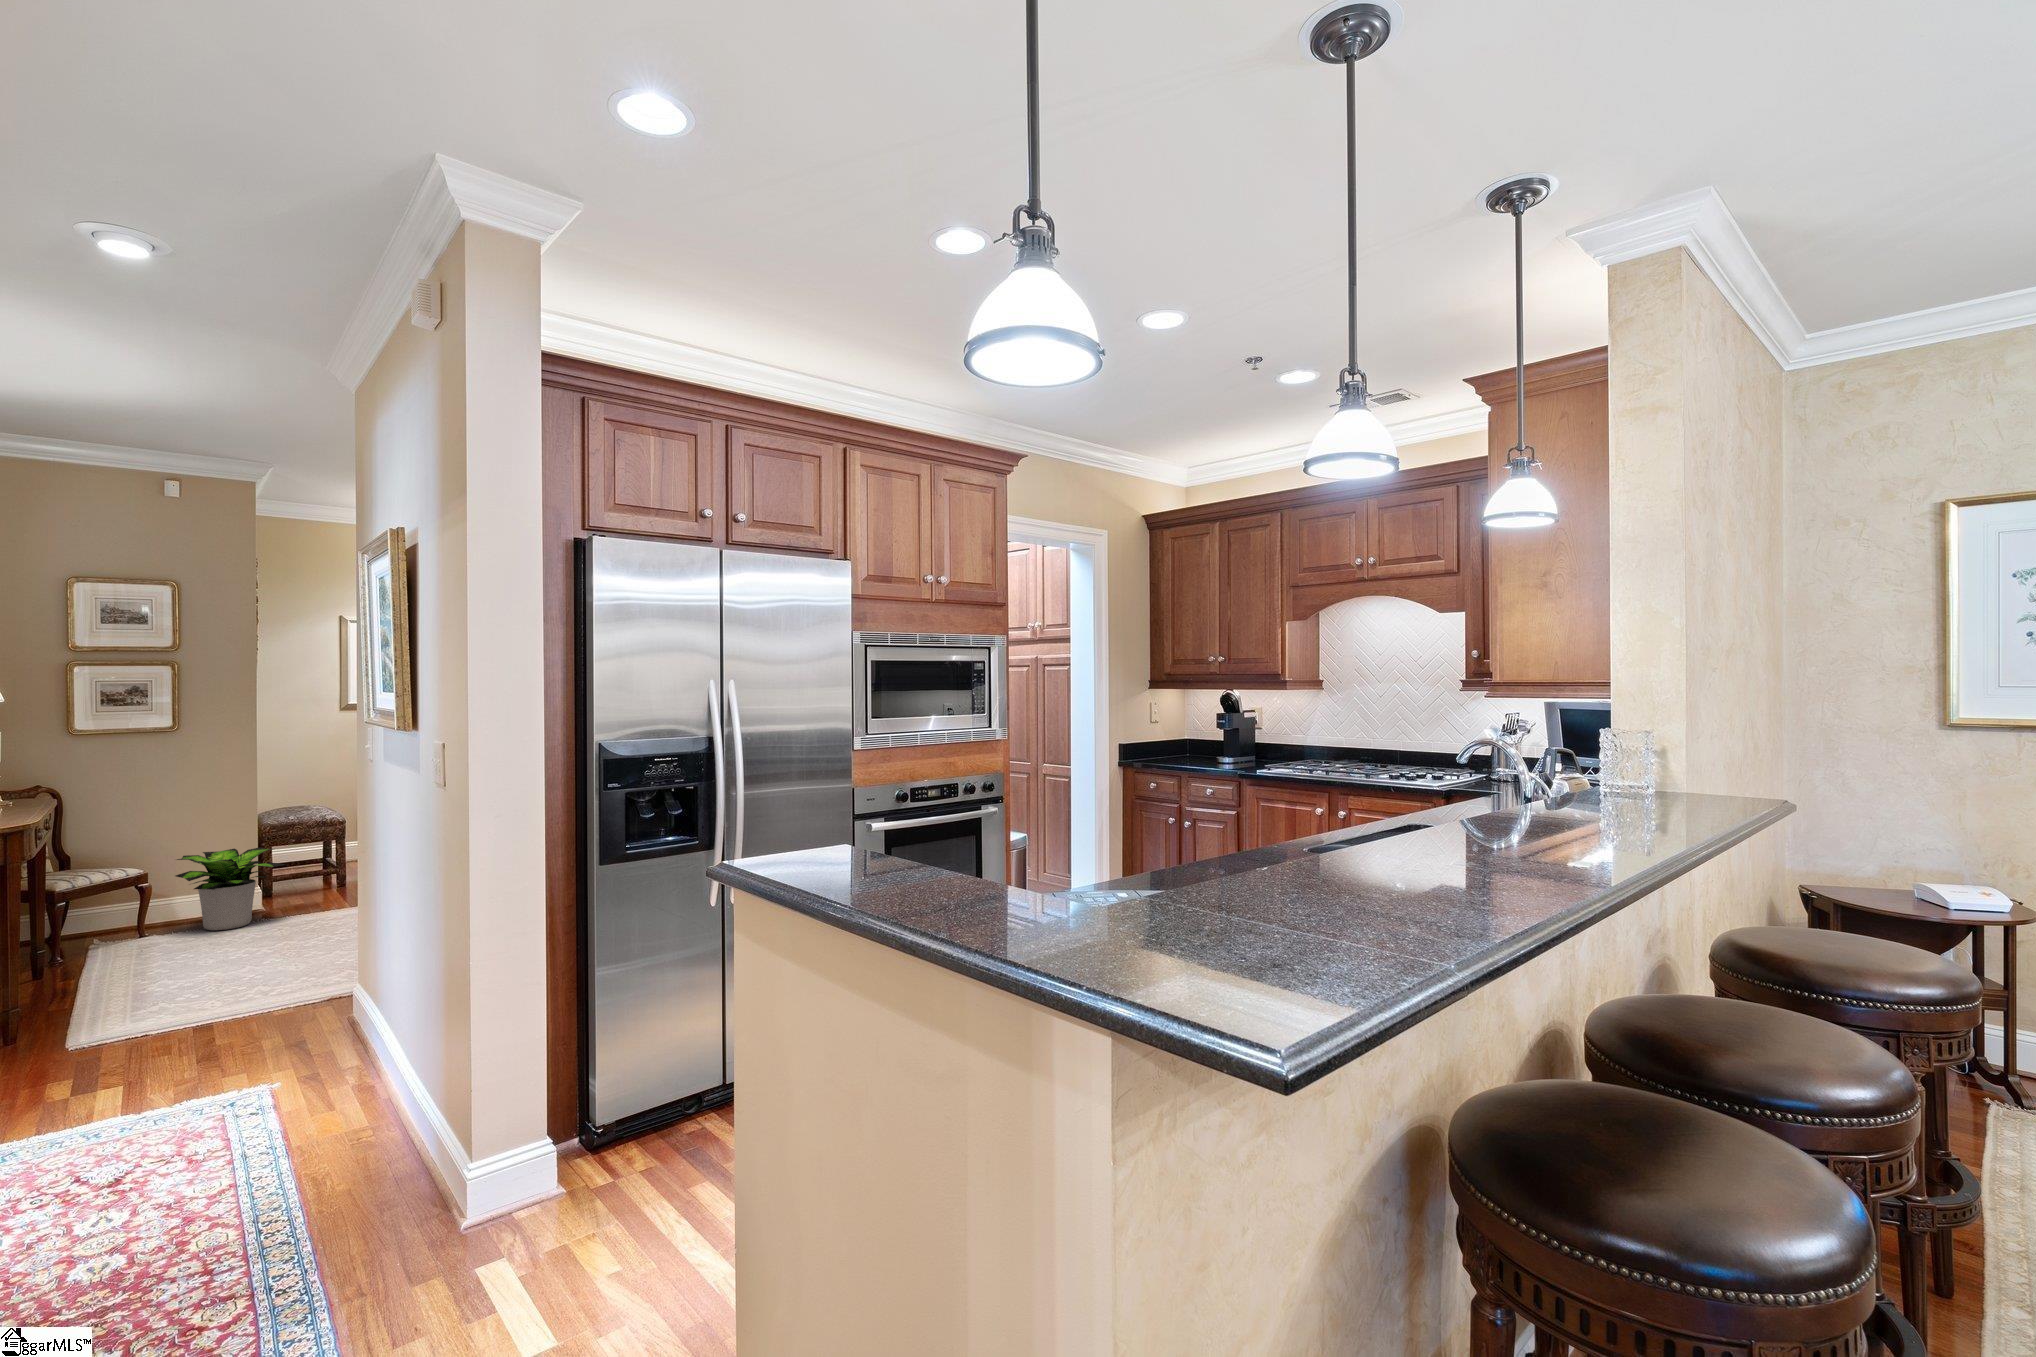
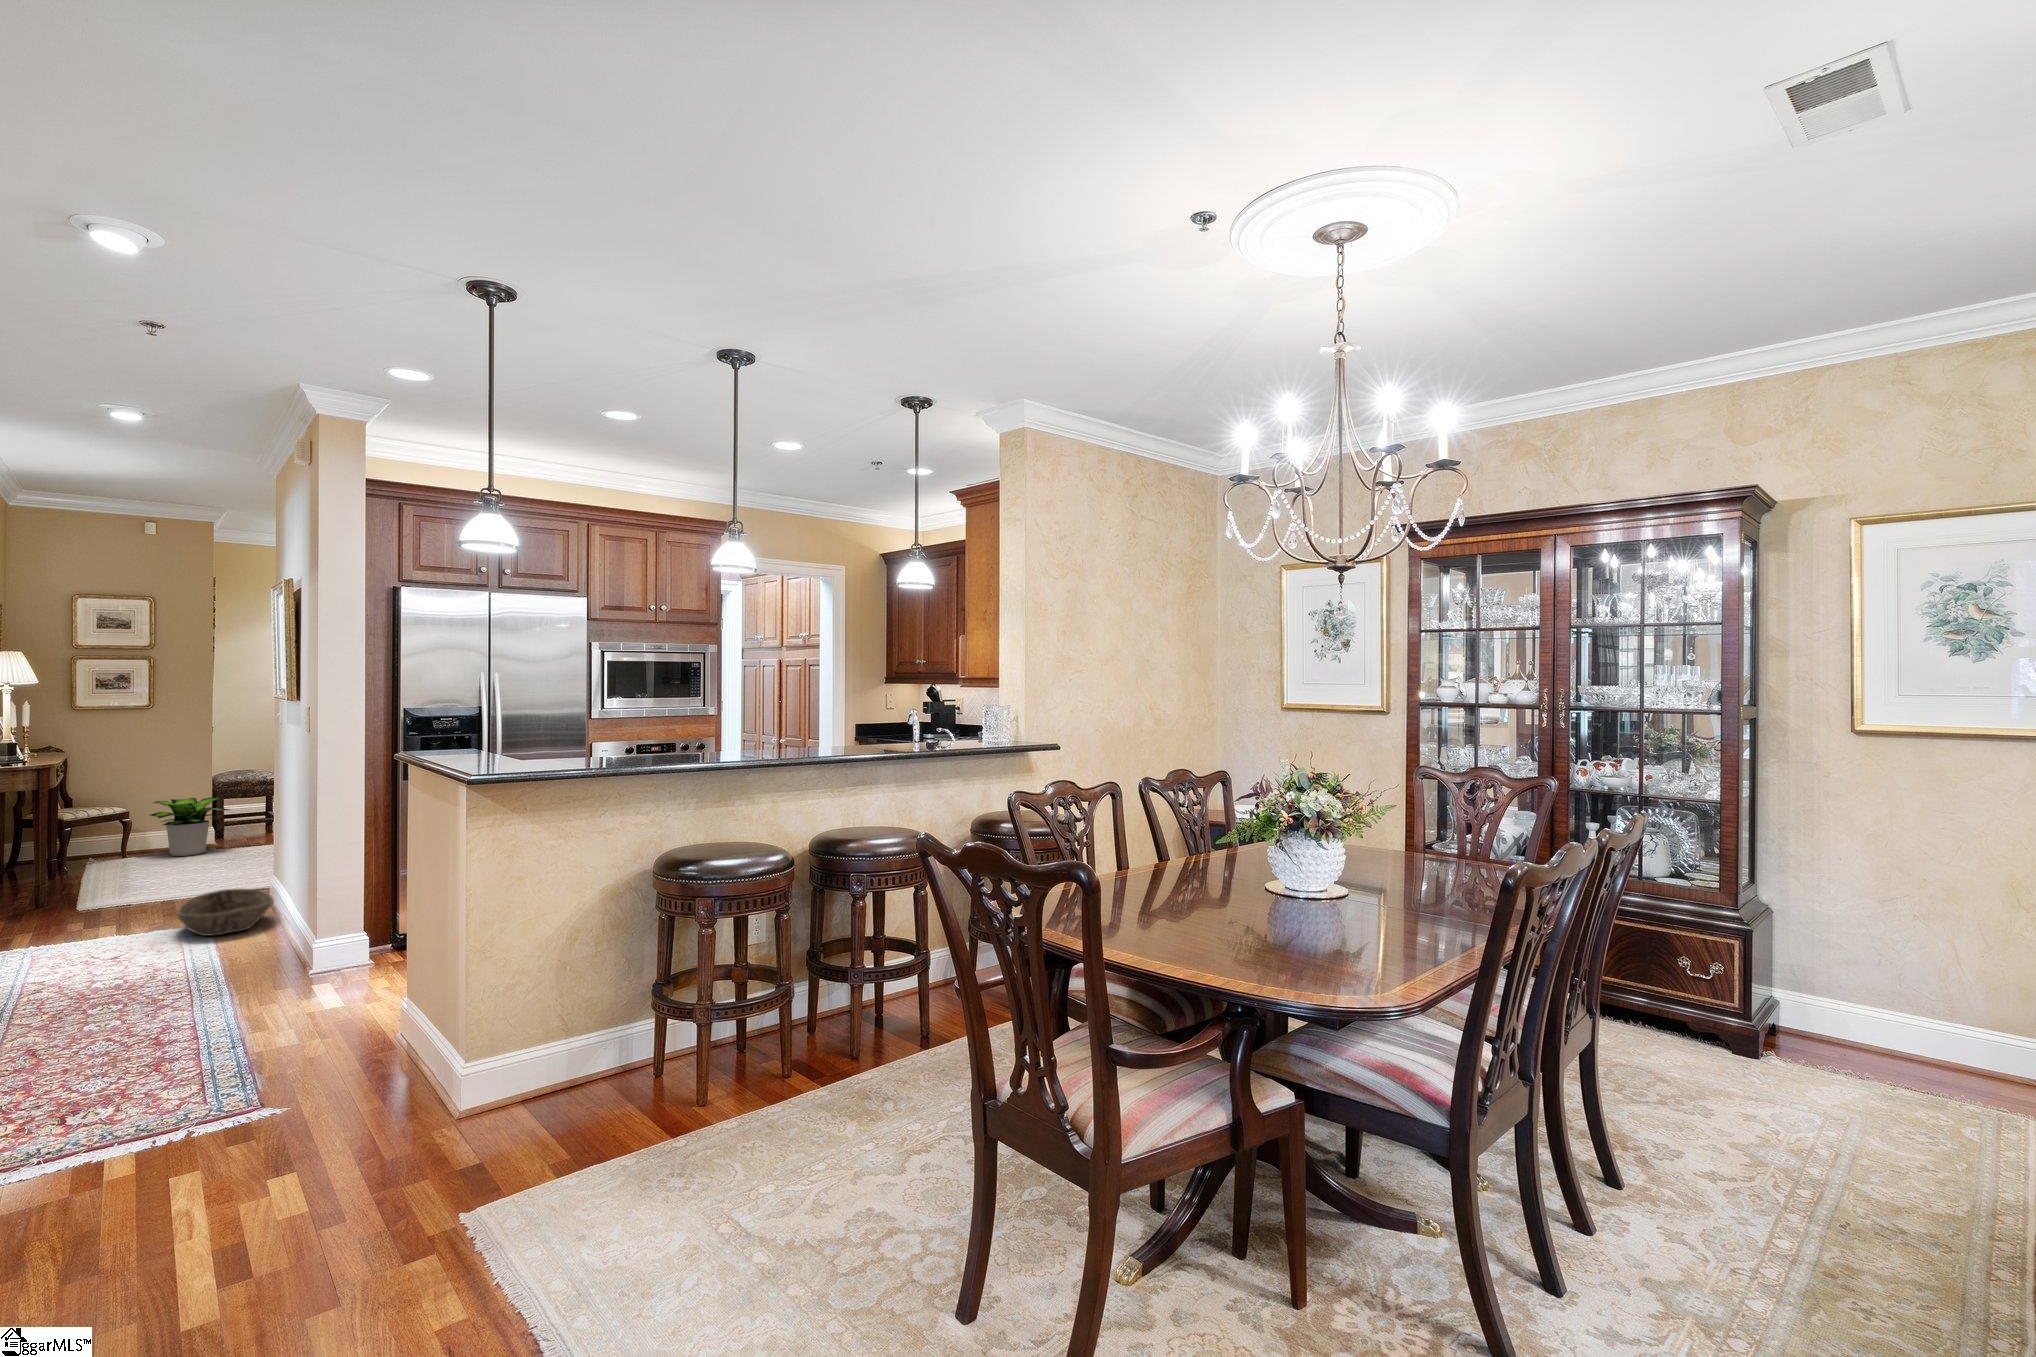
basket: none [219,1018,371,1119] -> present [177,889,274,936]

